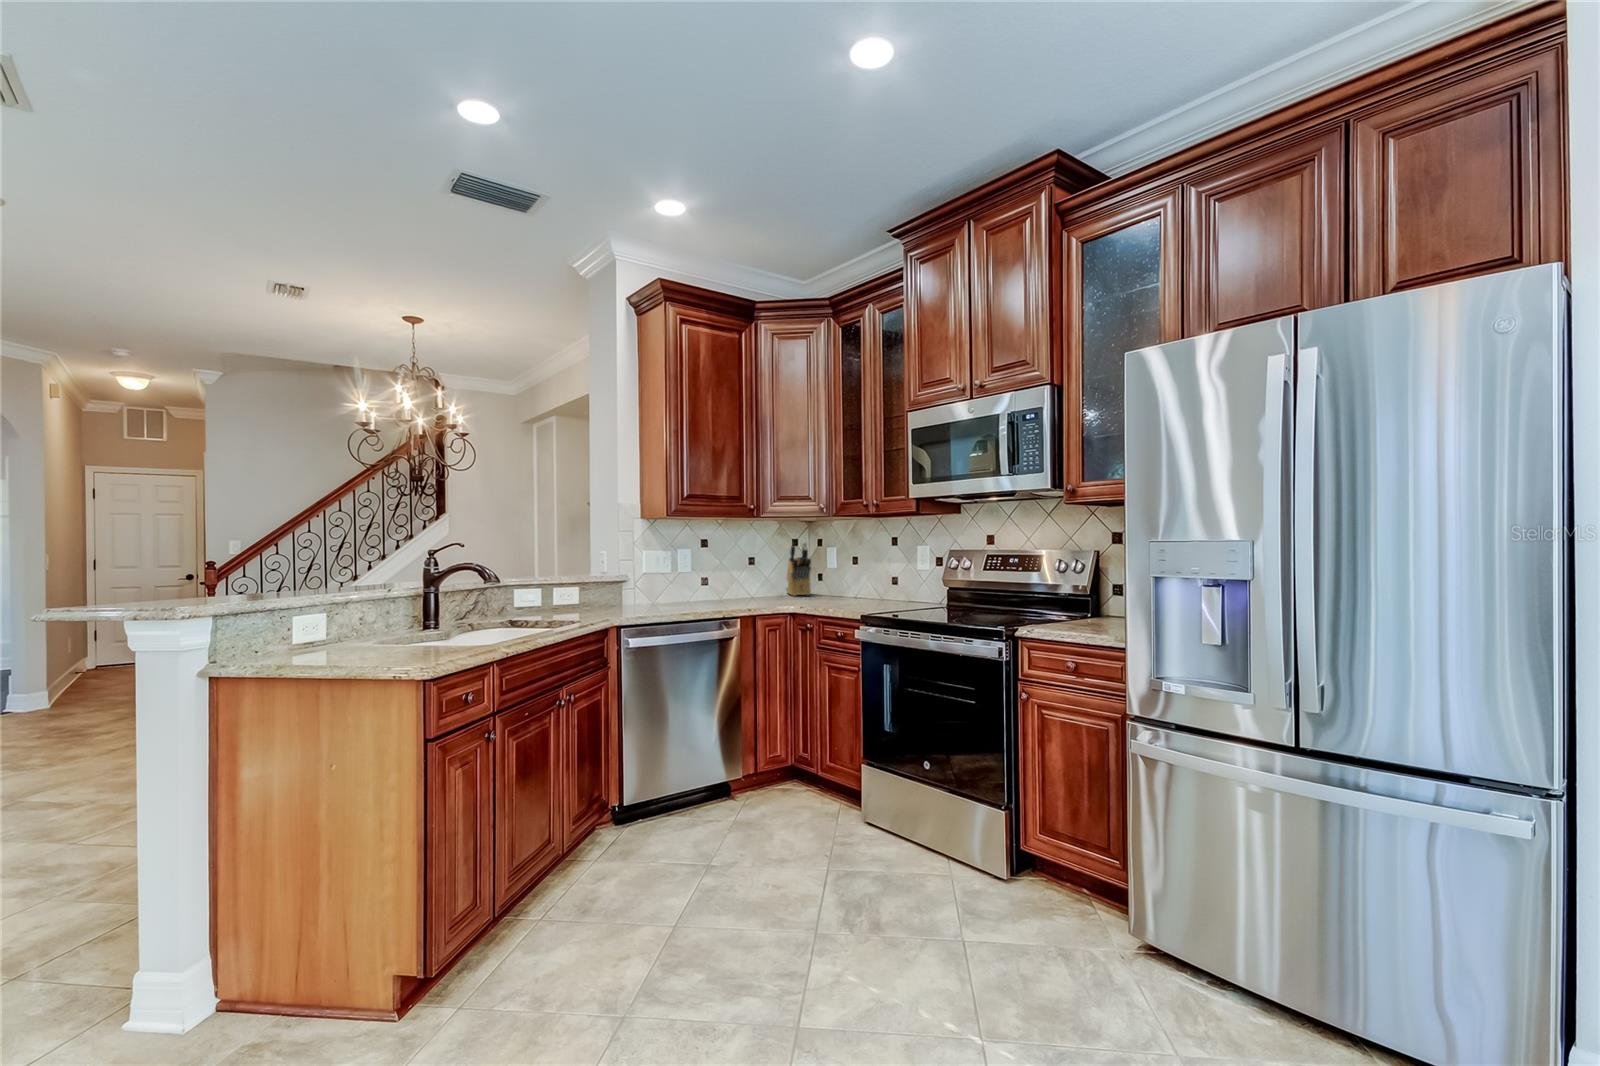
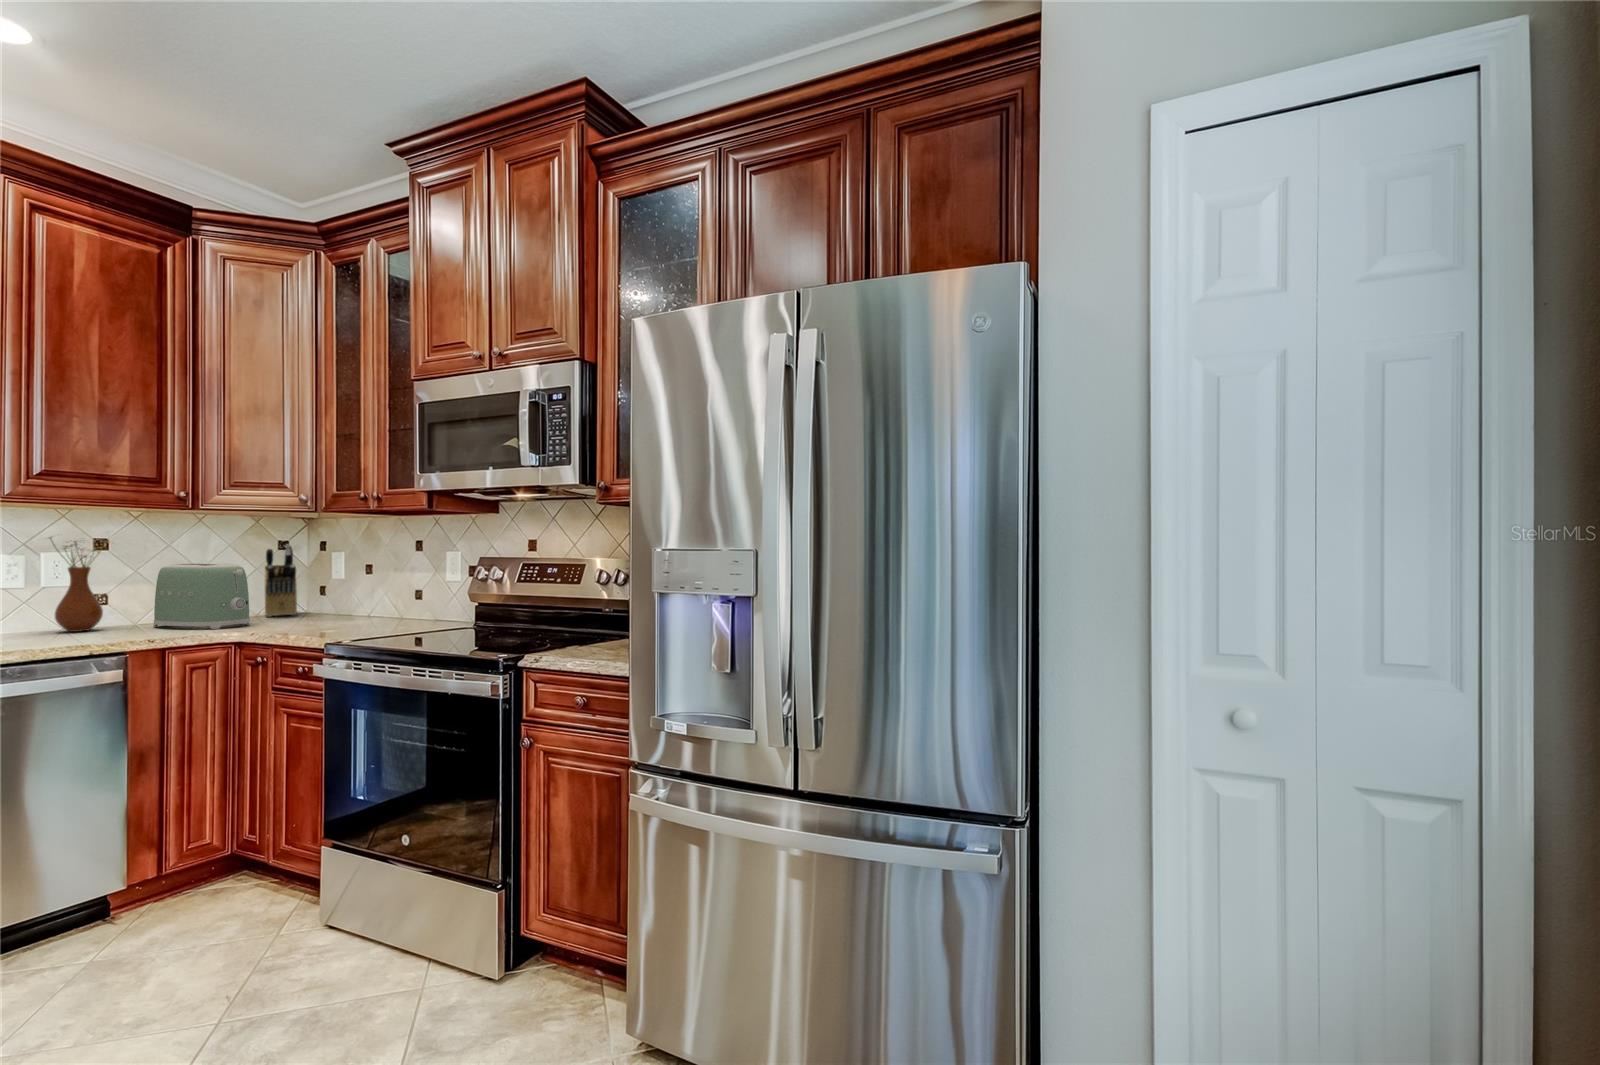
vase: none [671,537,711,603] -> present [46,536,108,632]
toaster: none [732,557,789,603] -> present [154,563,250,629]

